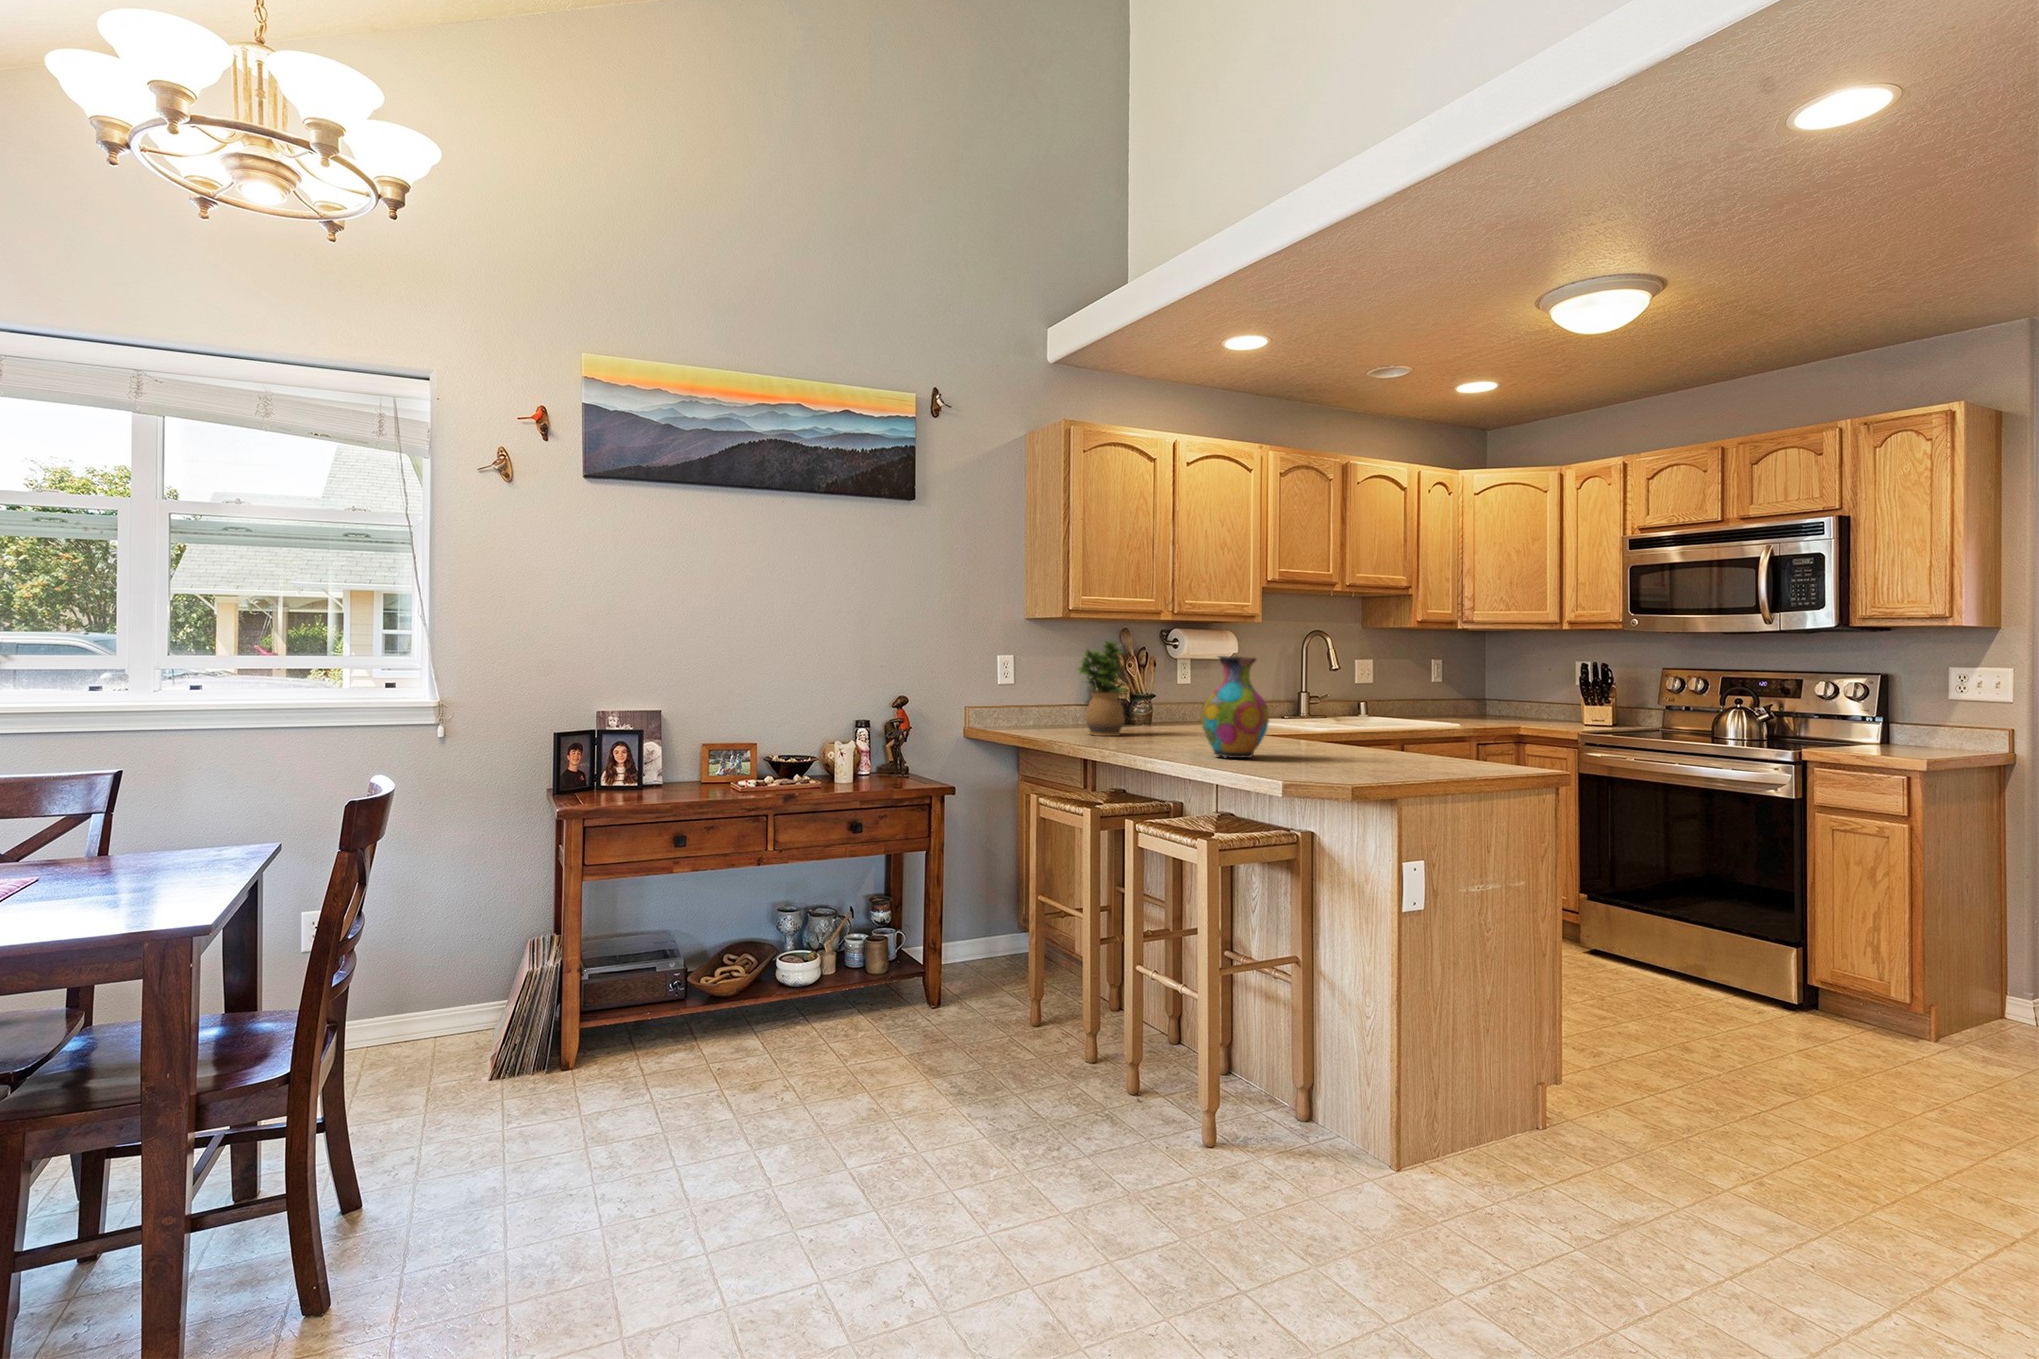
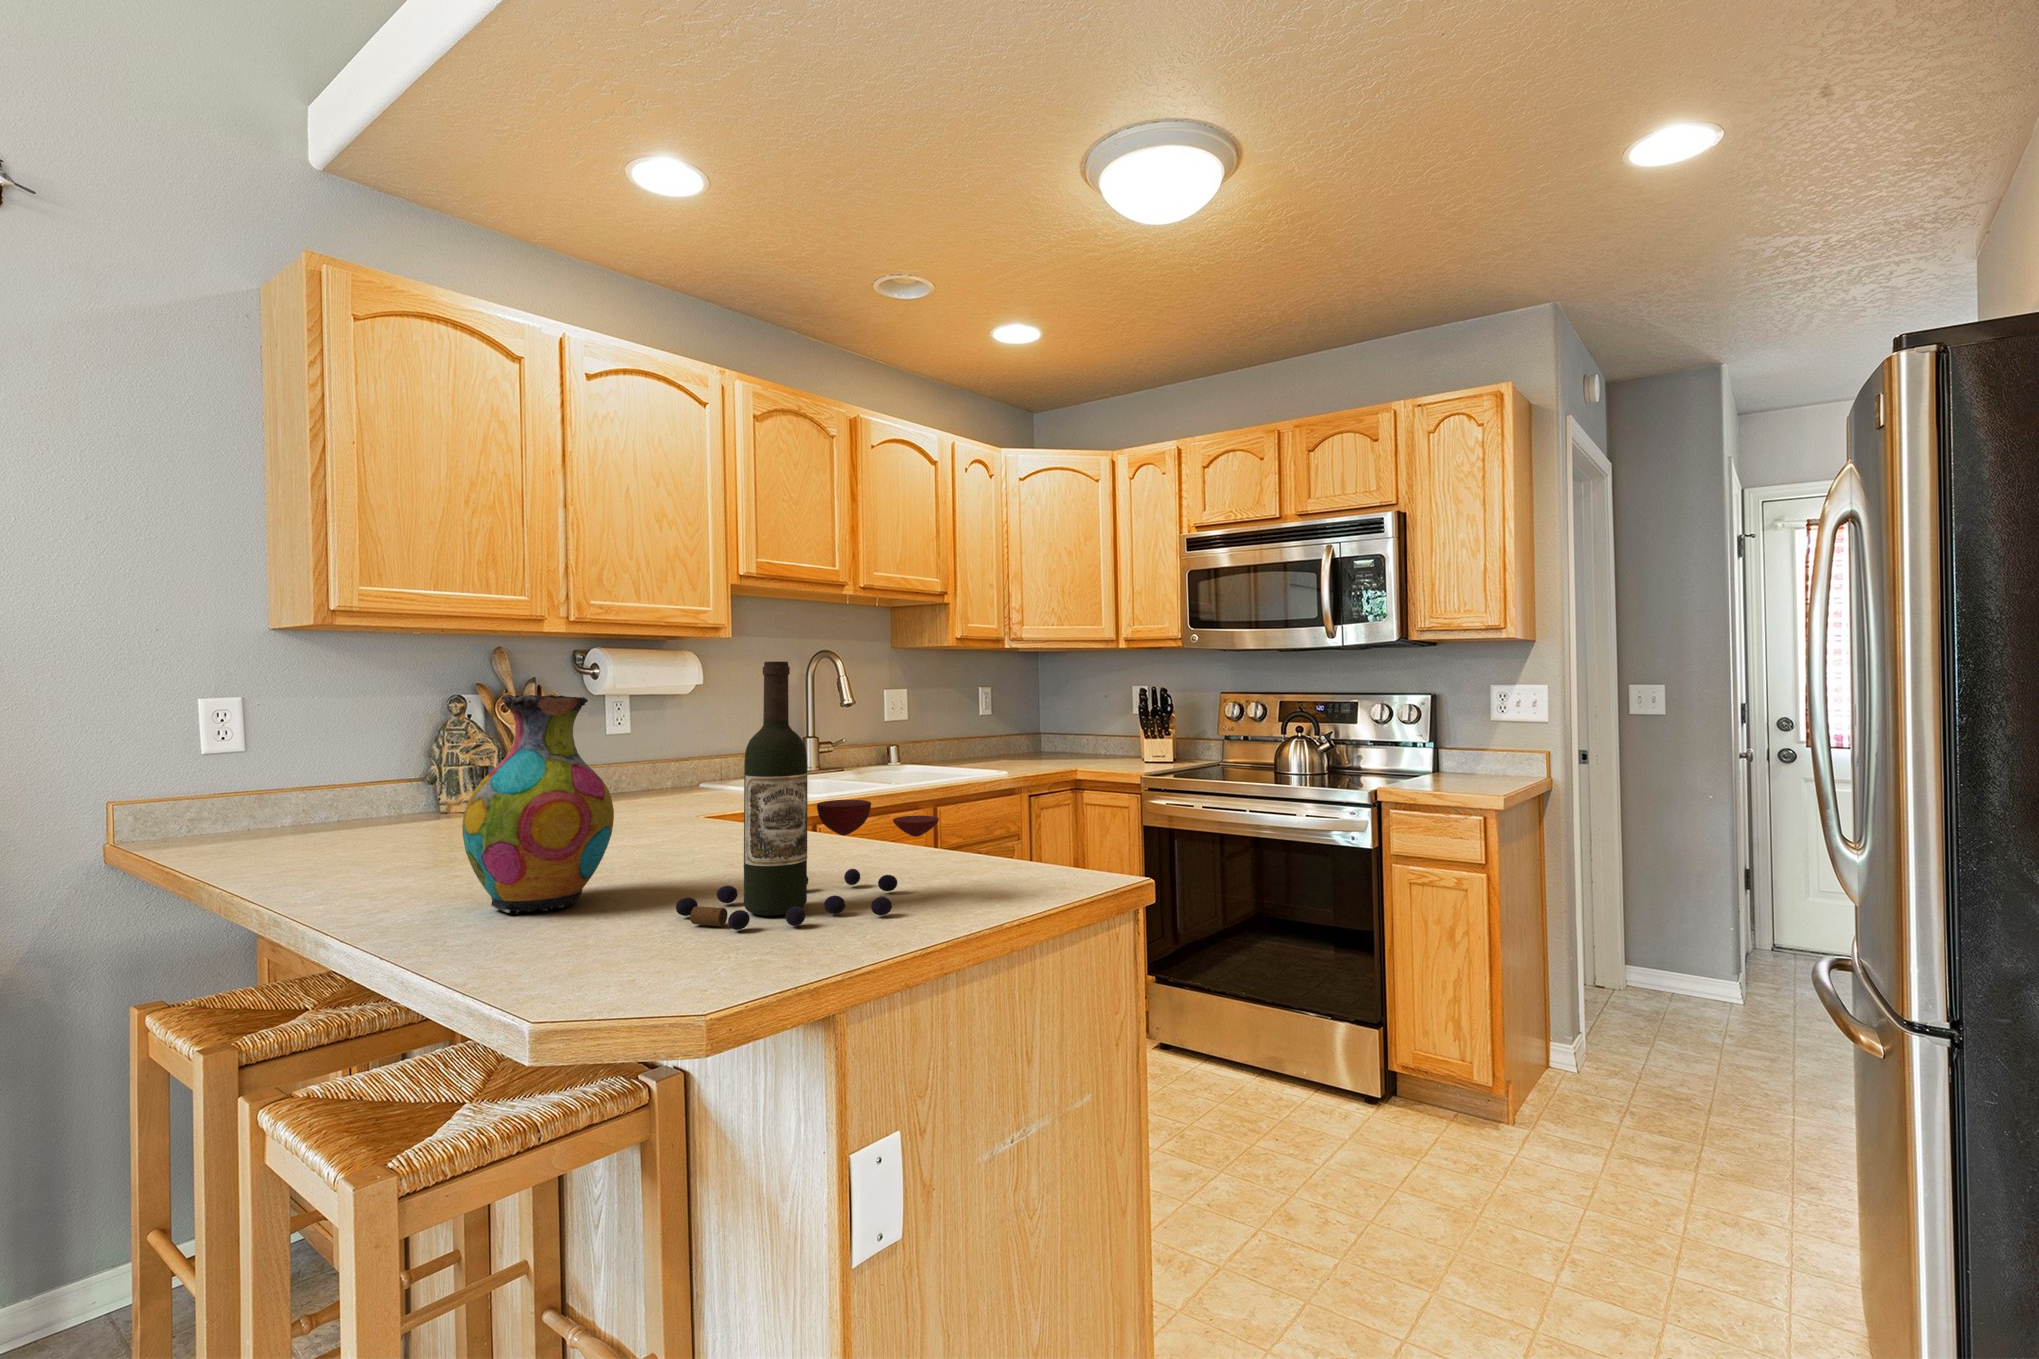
potted plant: present [1077,641,1125,736] -> none [325,667,433,848]
wine bottle: none [1310,642,1452,770] -> present [676,661,939,930]

